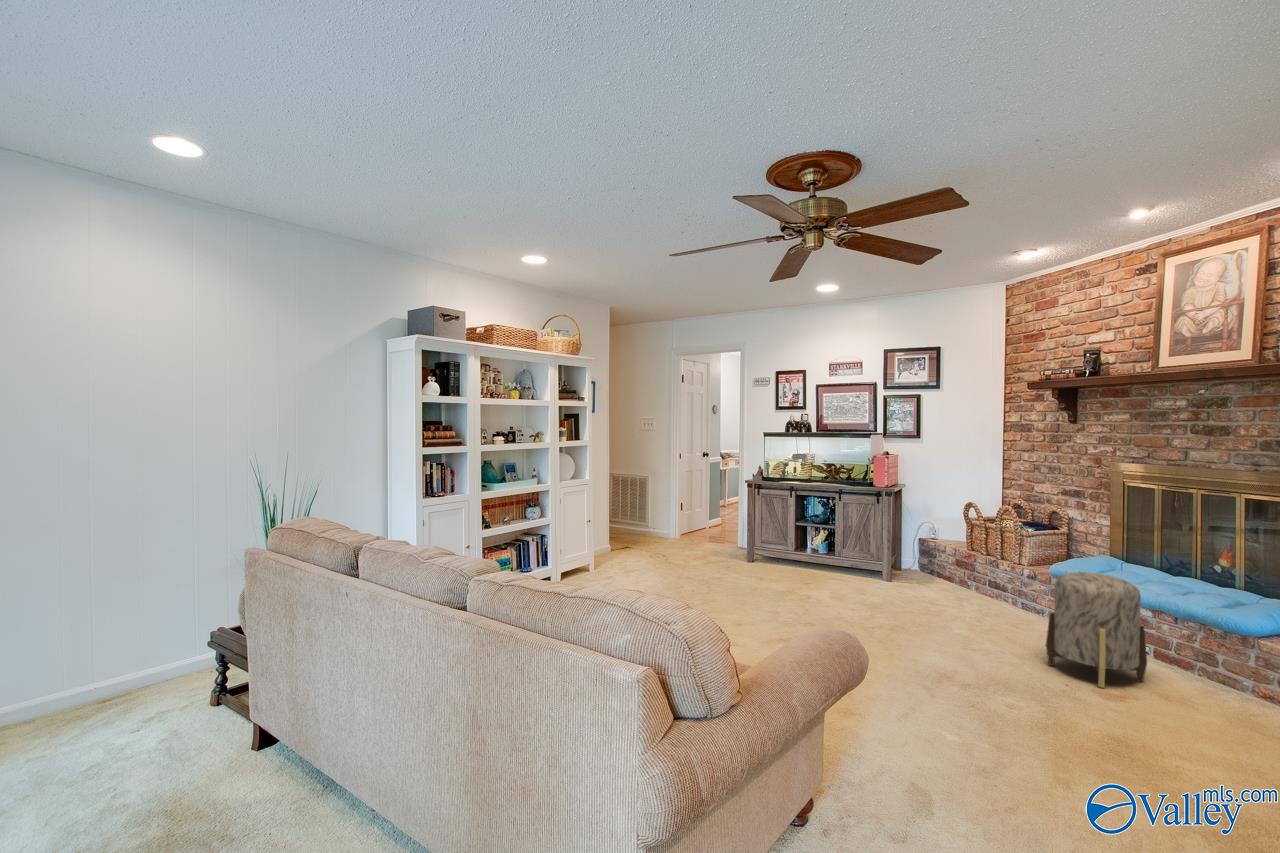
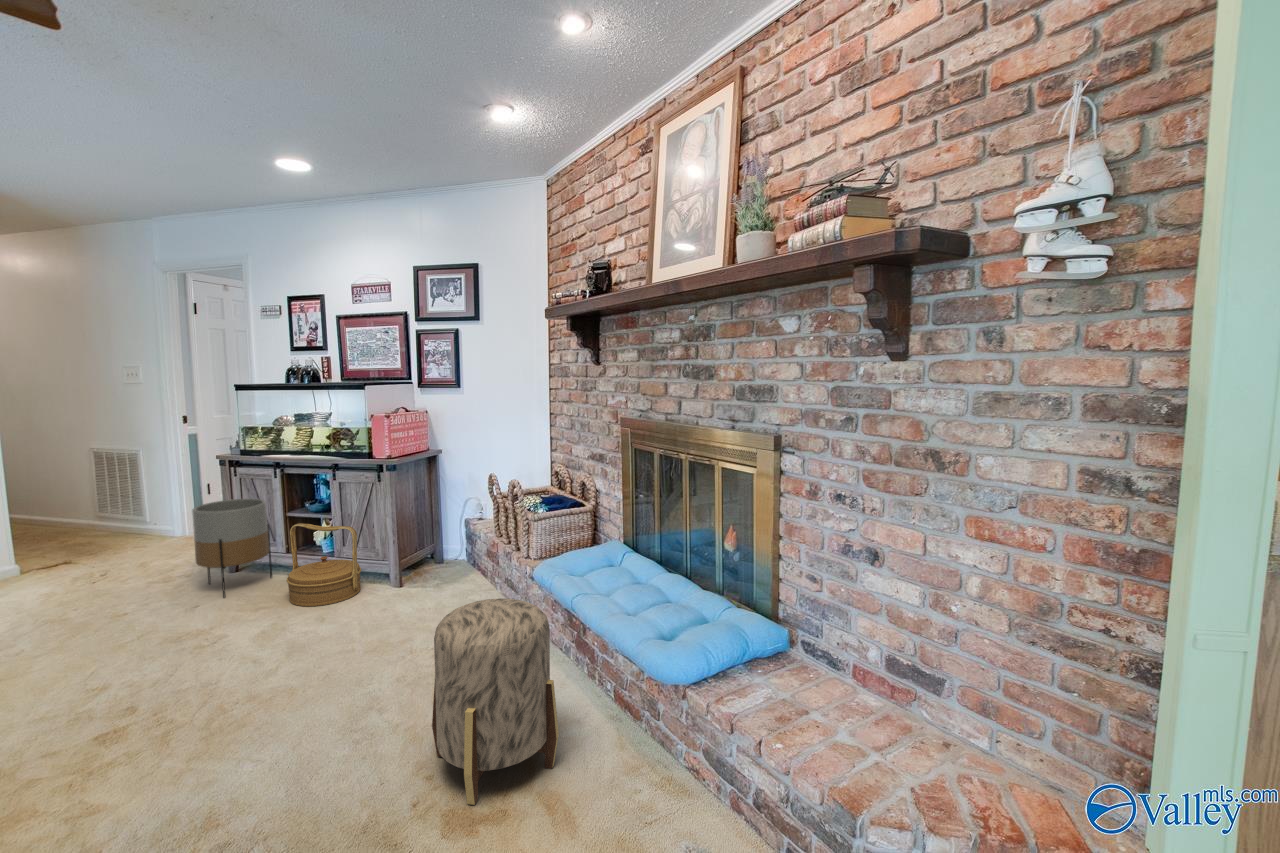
planter: none [753,510,794,574] -> present [192,499,272,598]
woven basket: none [819,529,871,585] -> present [287,523,361,607]

